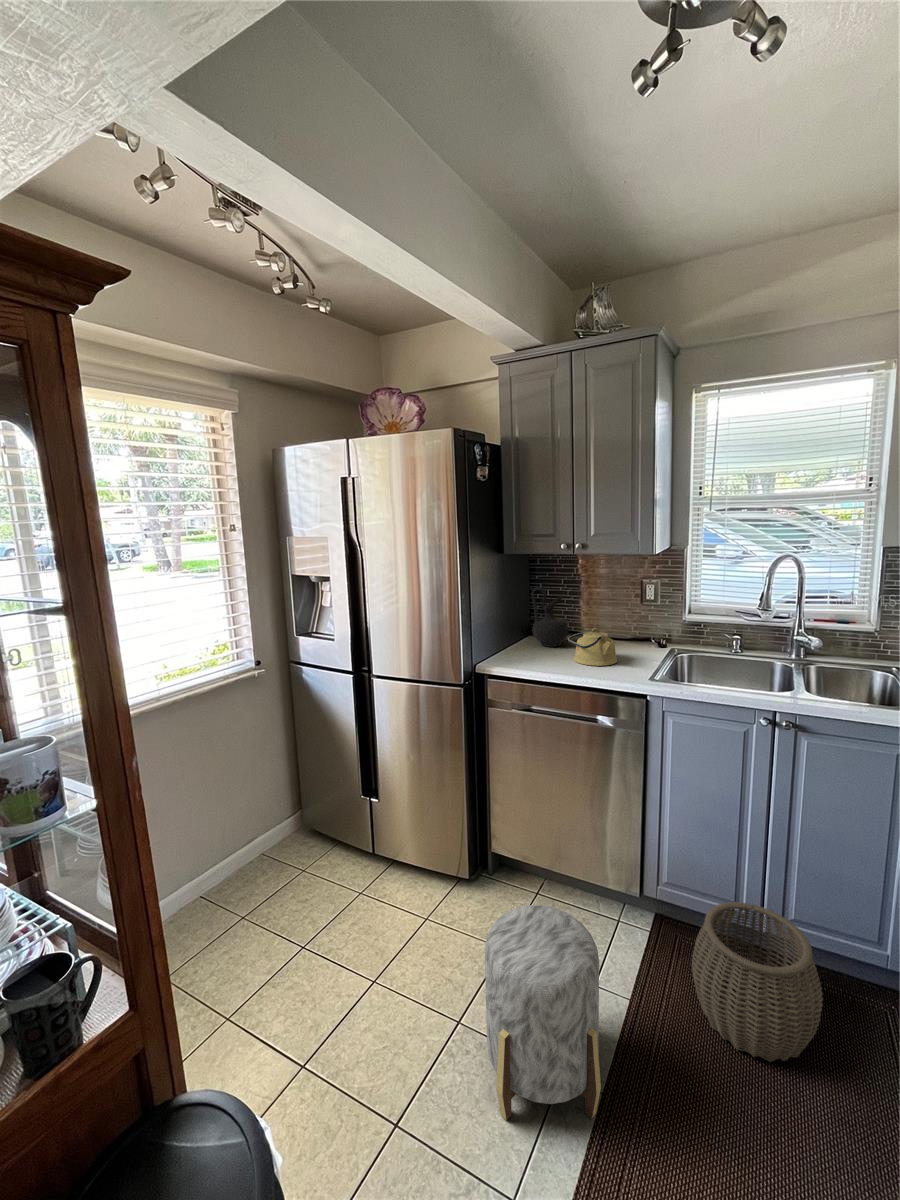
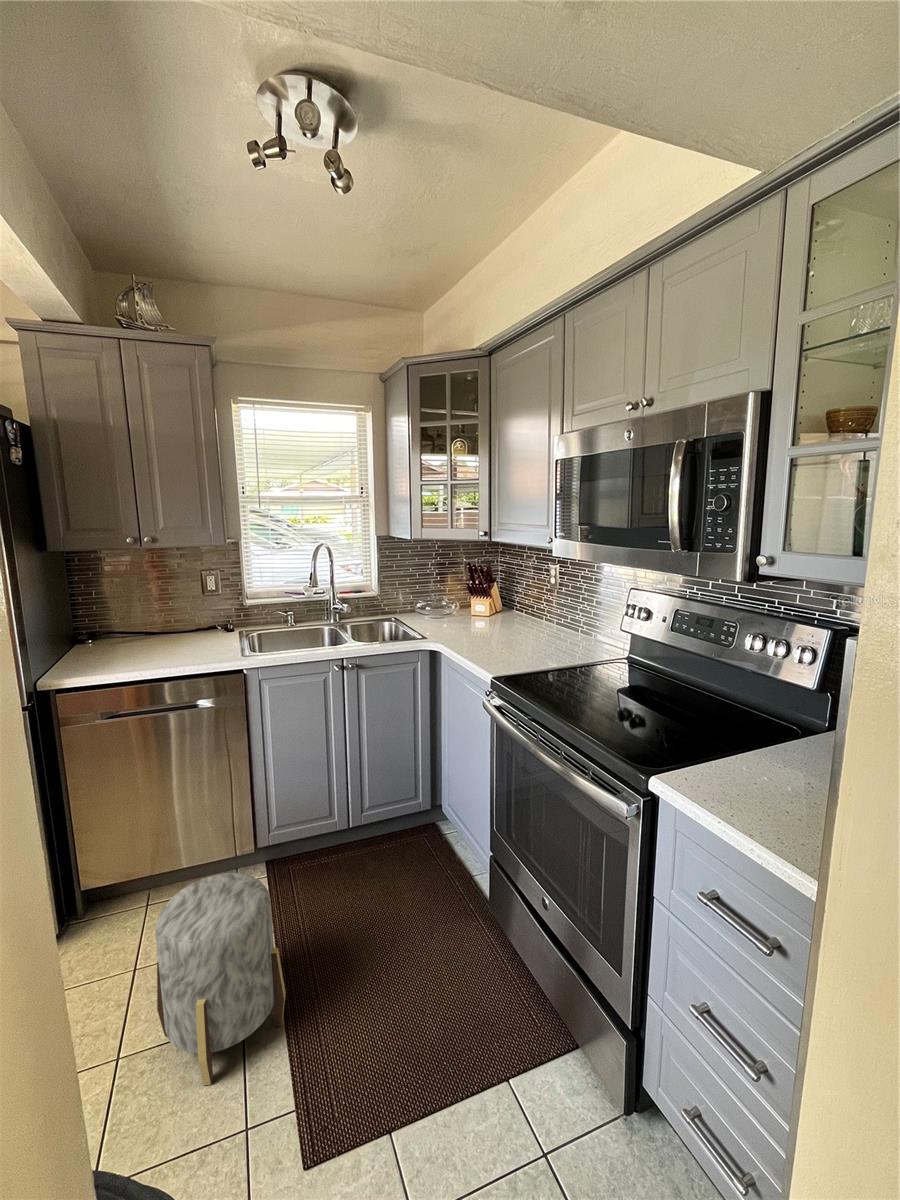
ceramic jug: present [532,587,568,647] -> none [86,586,135,650]
kettle: present [568,628,617,666] -> none [145,620,201,657]
woven basket: present [692,902,823,1061] -> none [314,805,401,912]

